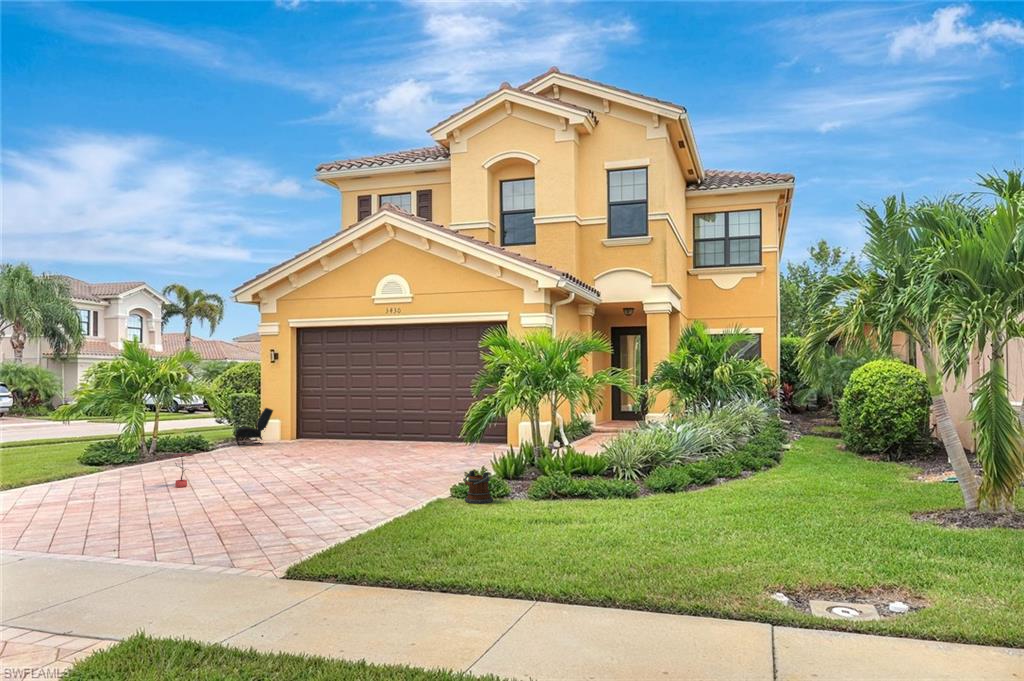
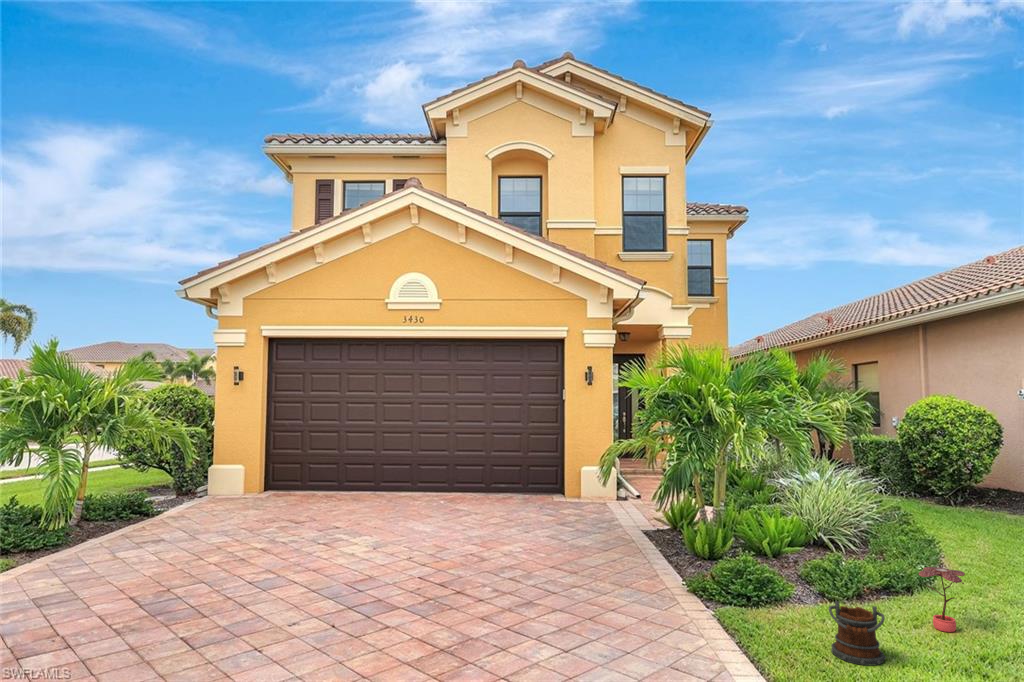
lounge chair: present [236,408,273,446] -> none [179,446,239,503]
potted plant: present [170,453,194,487] -> present [919,567,965,632]

